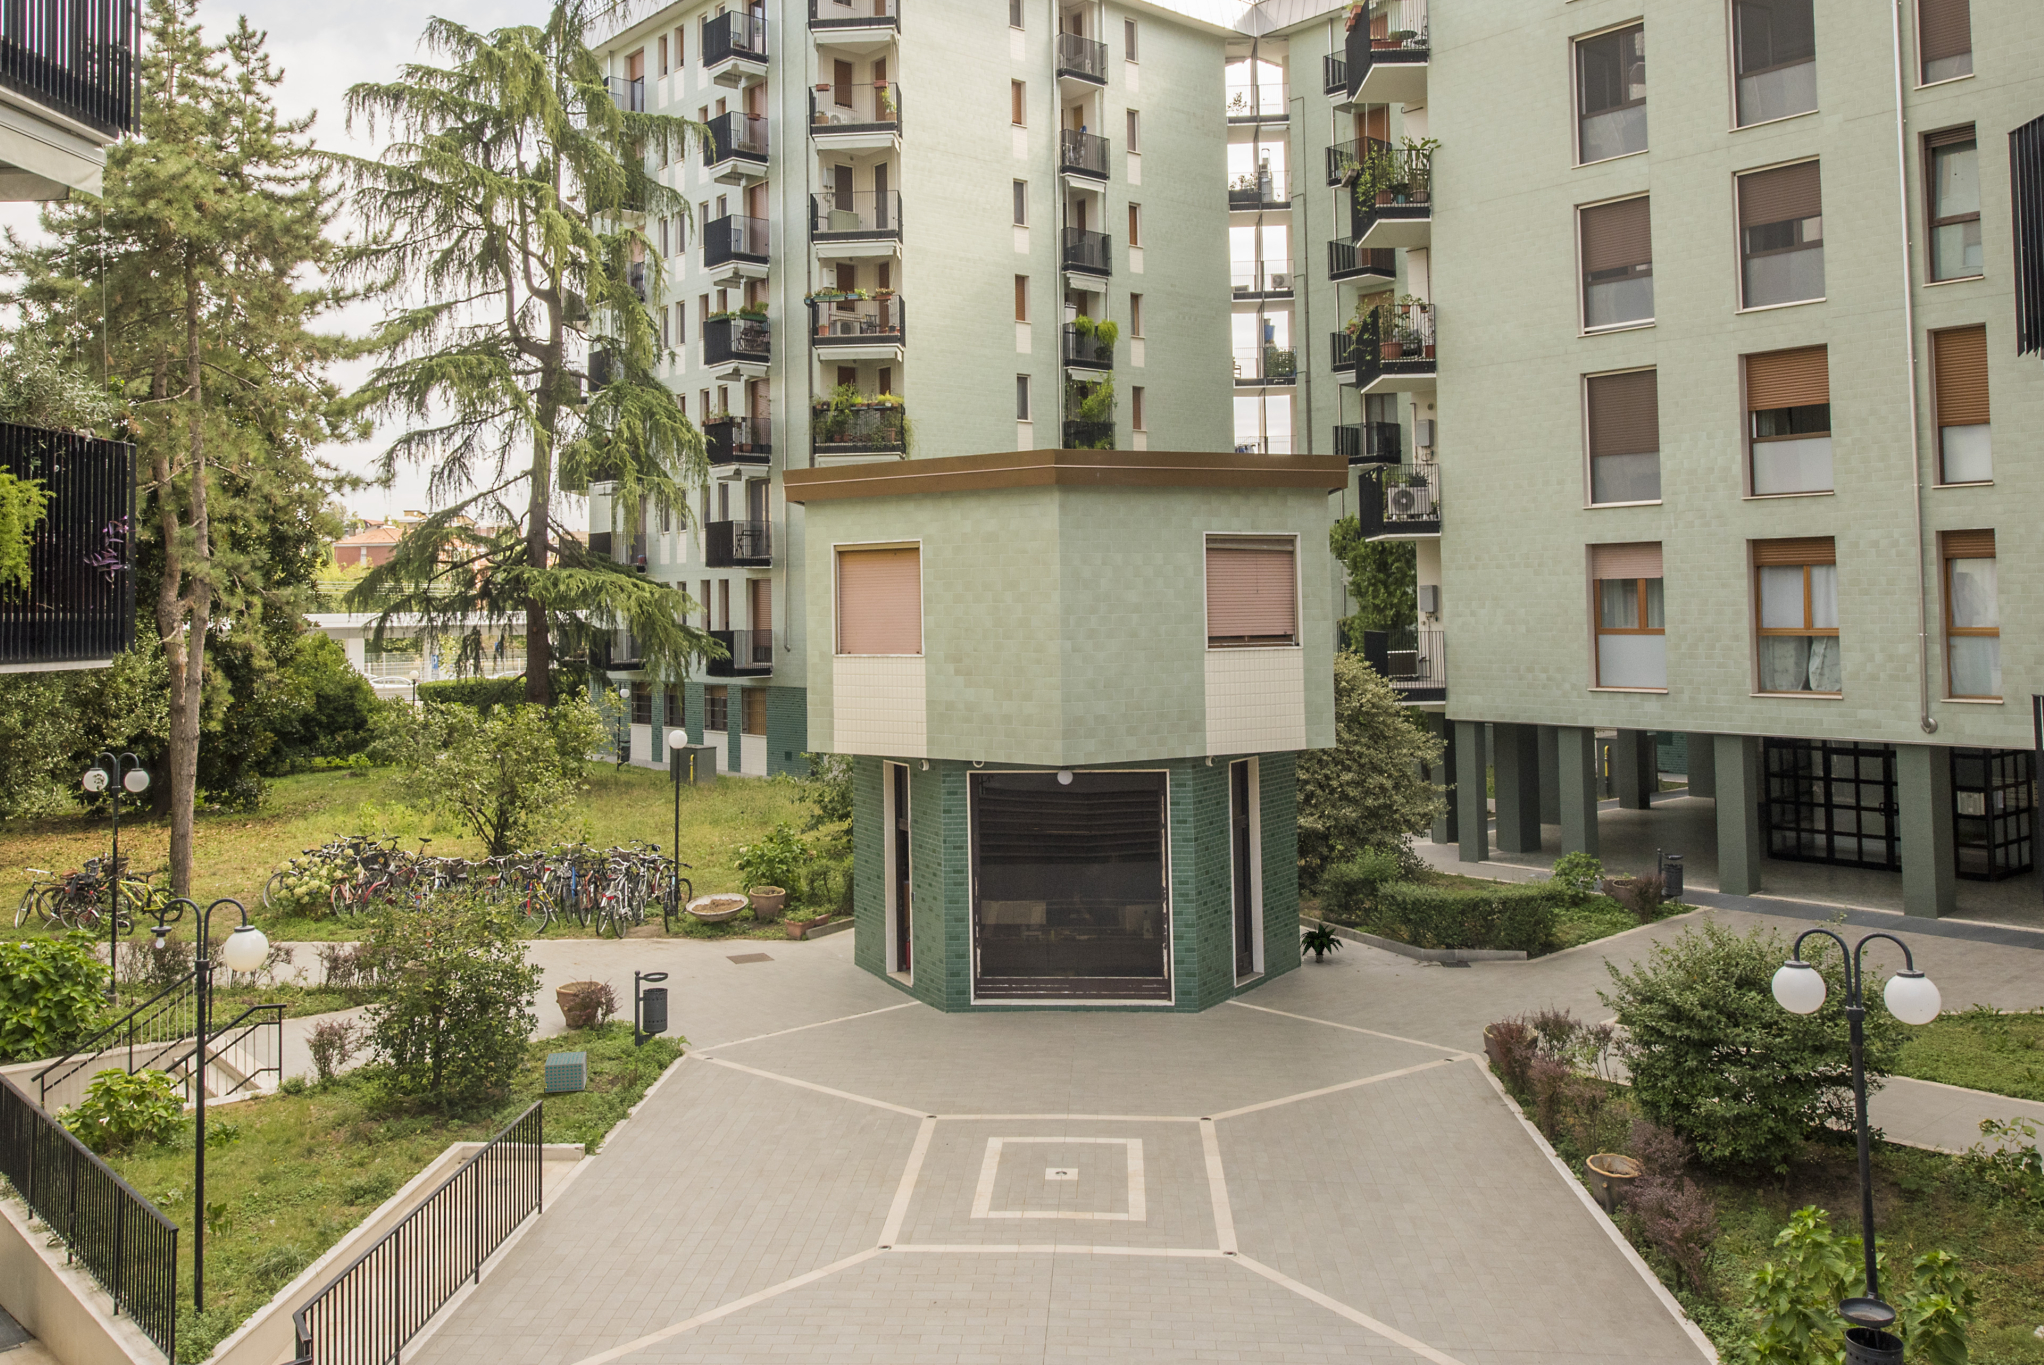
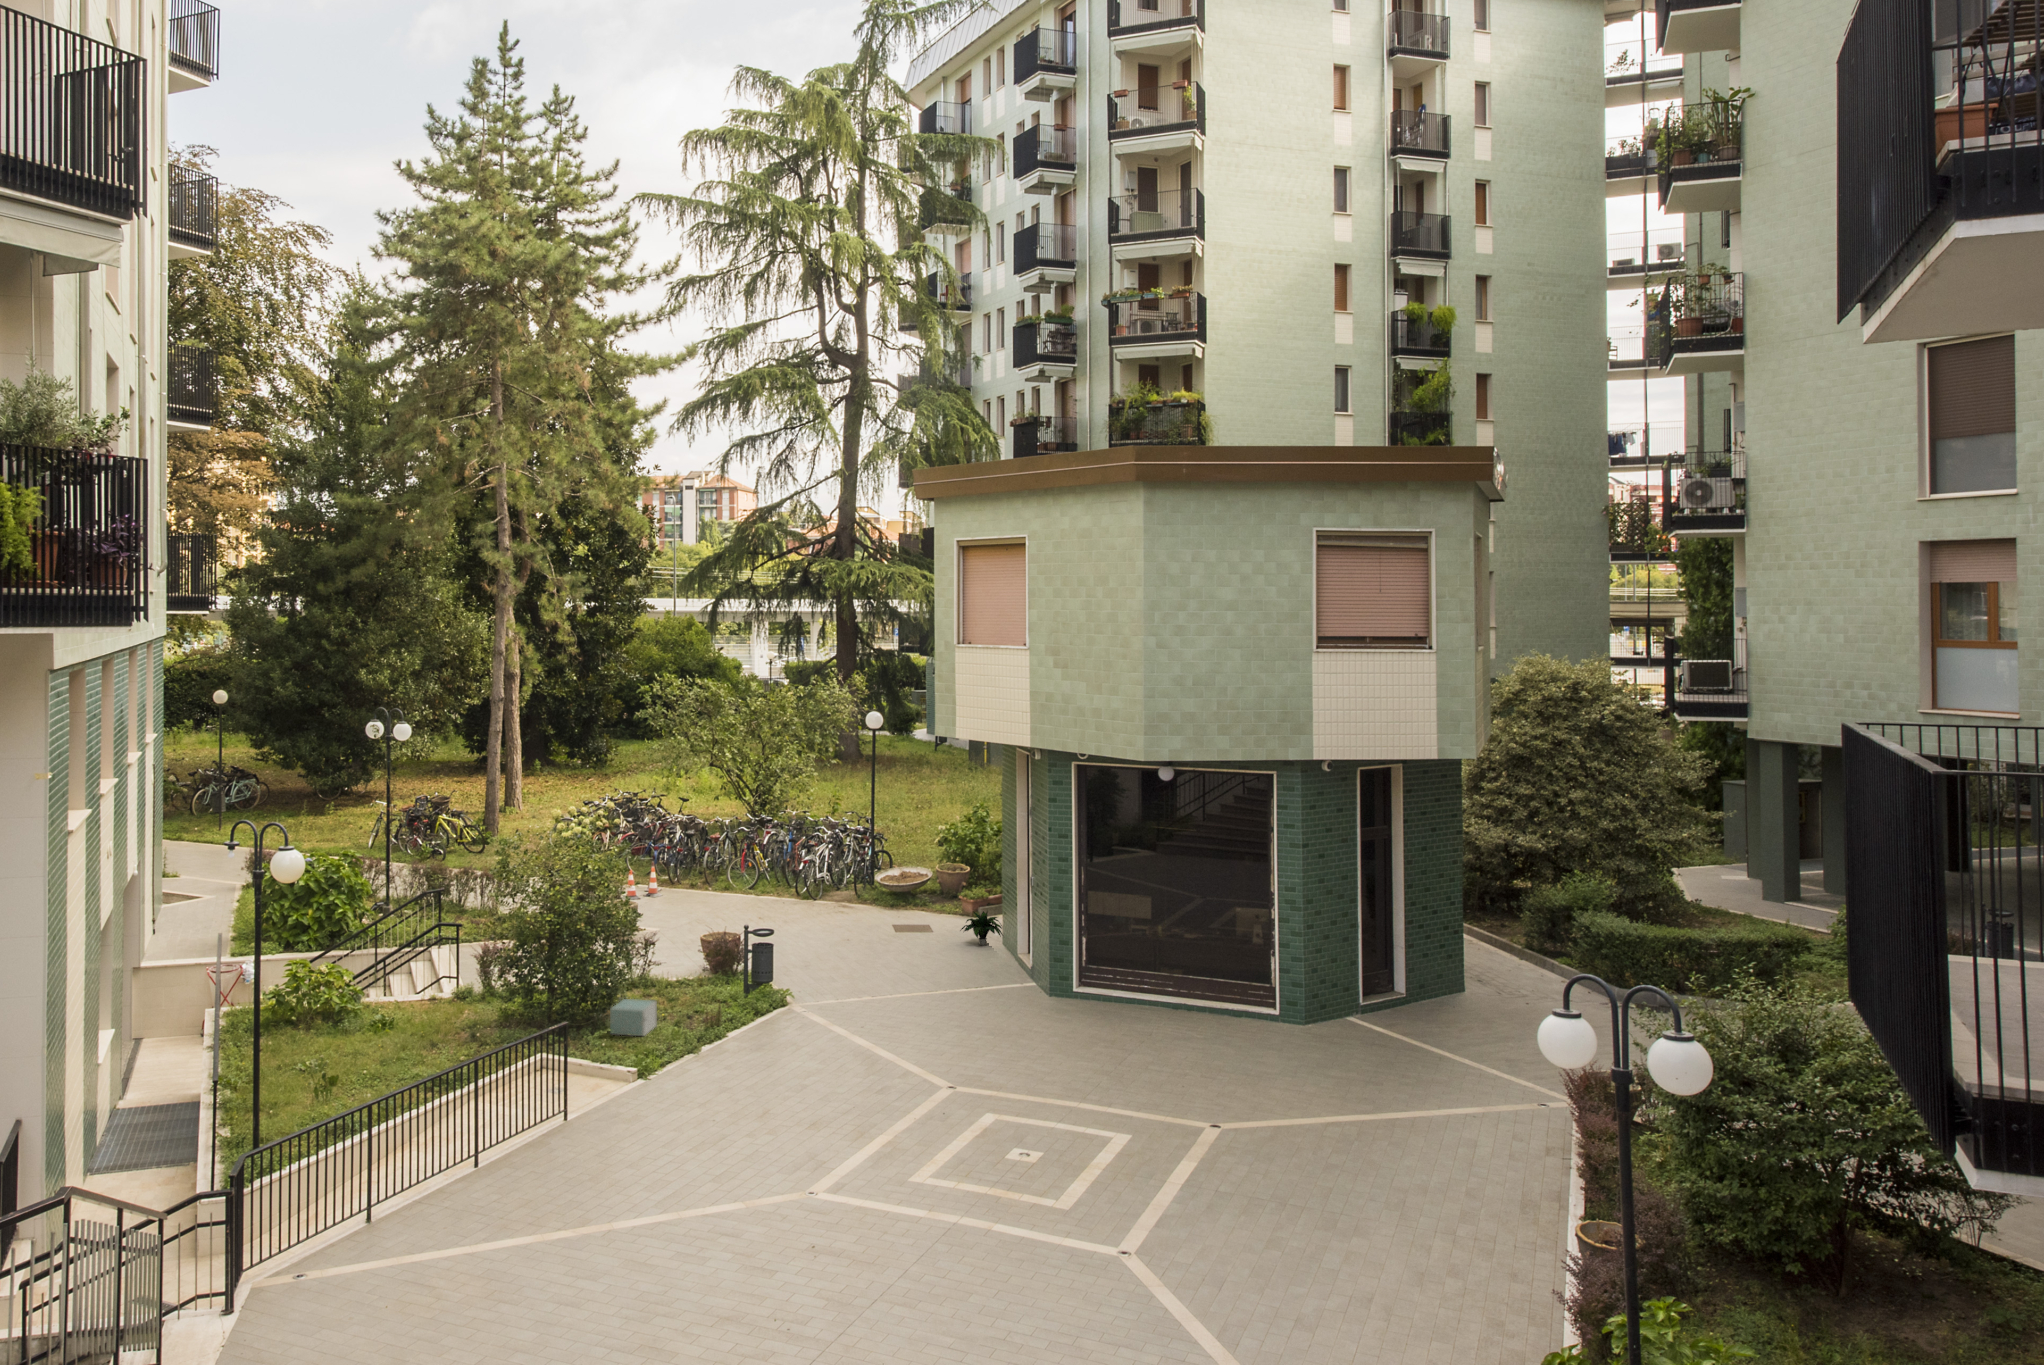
potted plant: present [1299,923,1343,962] -> present [960,911,1003,946]

